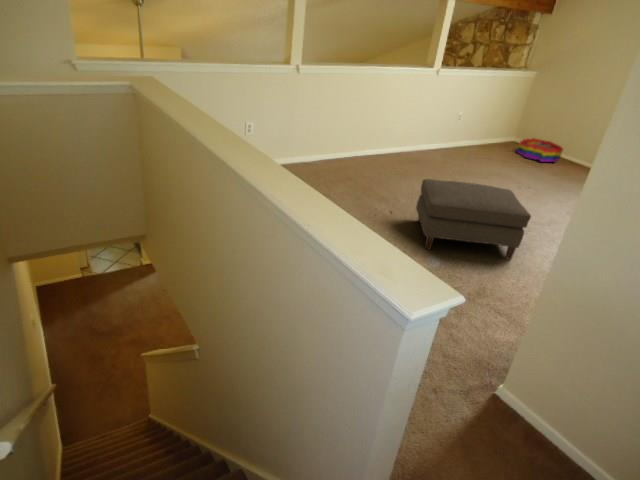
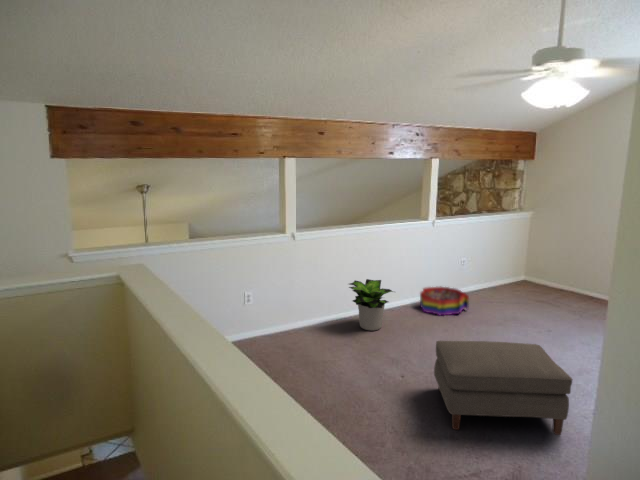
potted plant: none [343,122,393,171] -> present [349,279,393,331]
storage bin: present [517,138,563,162] -> present [420,286,469,315]

